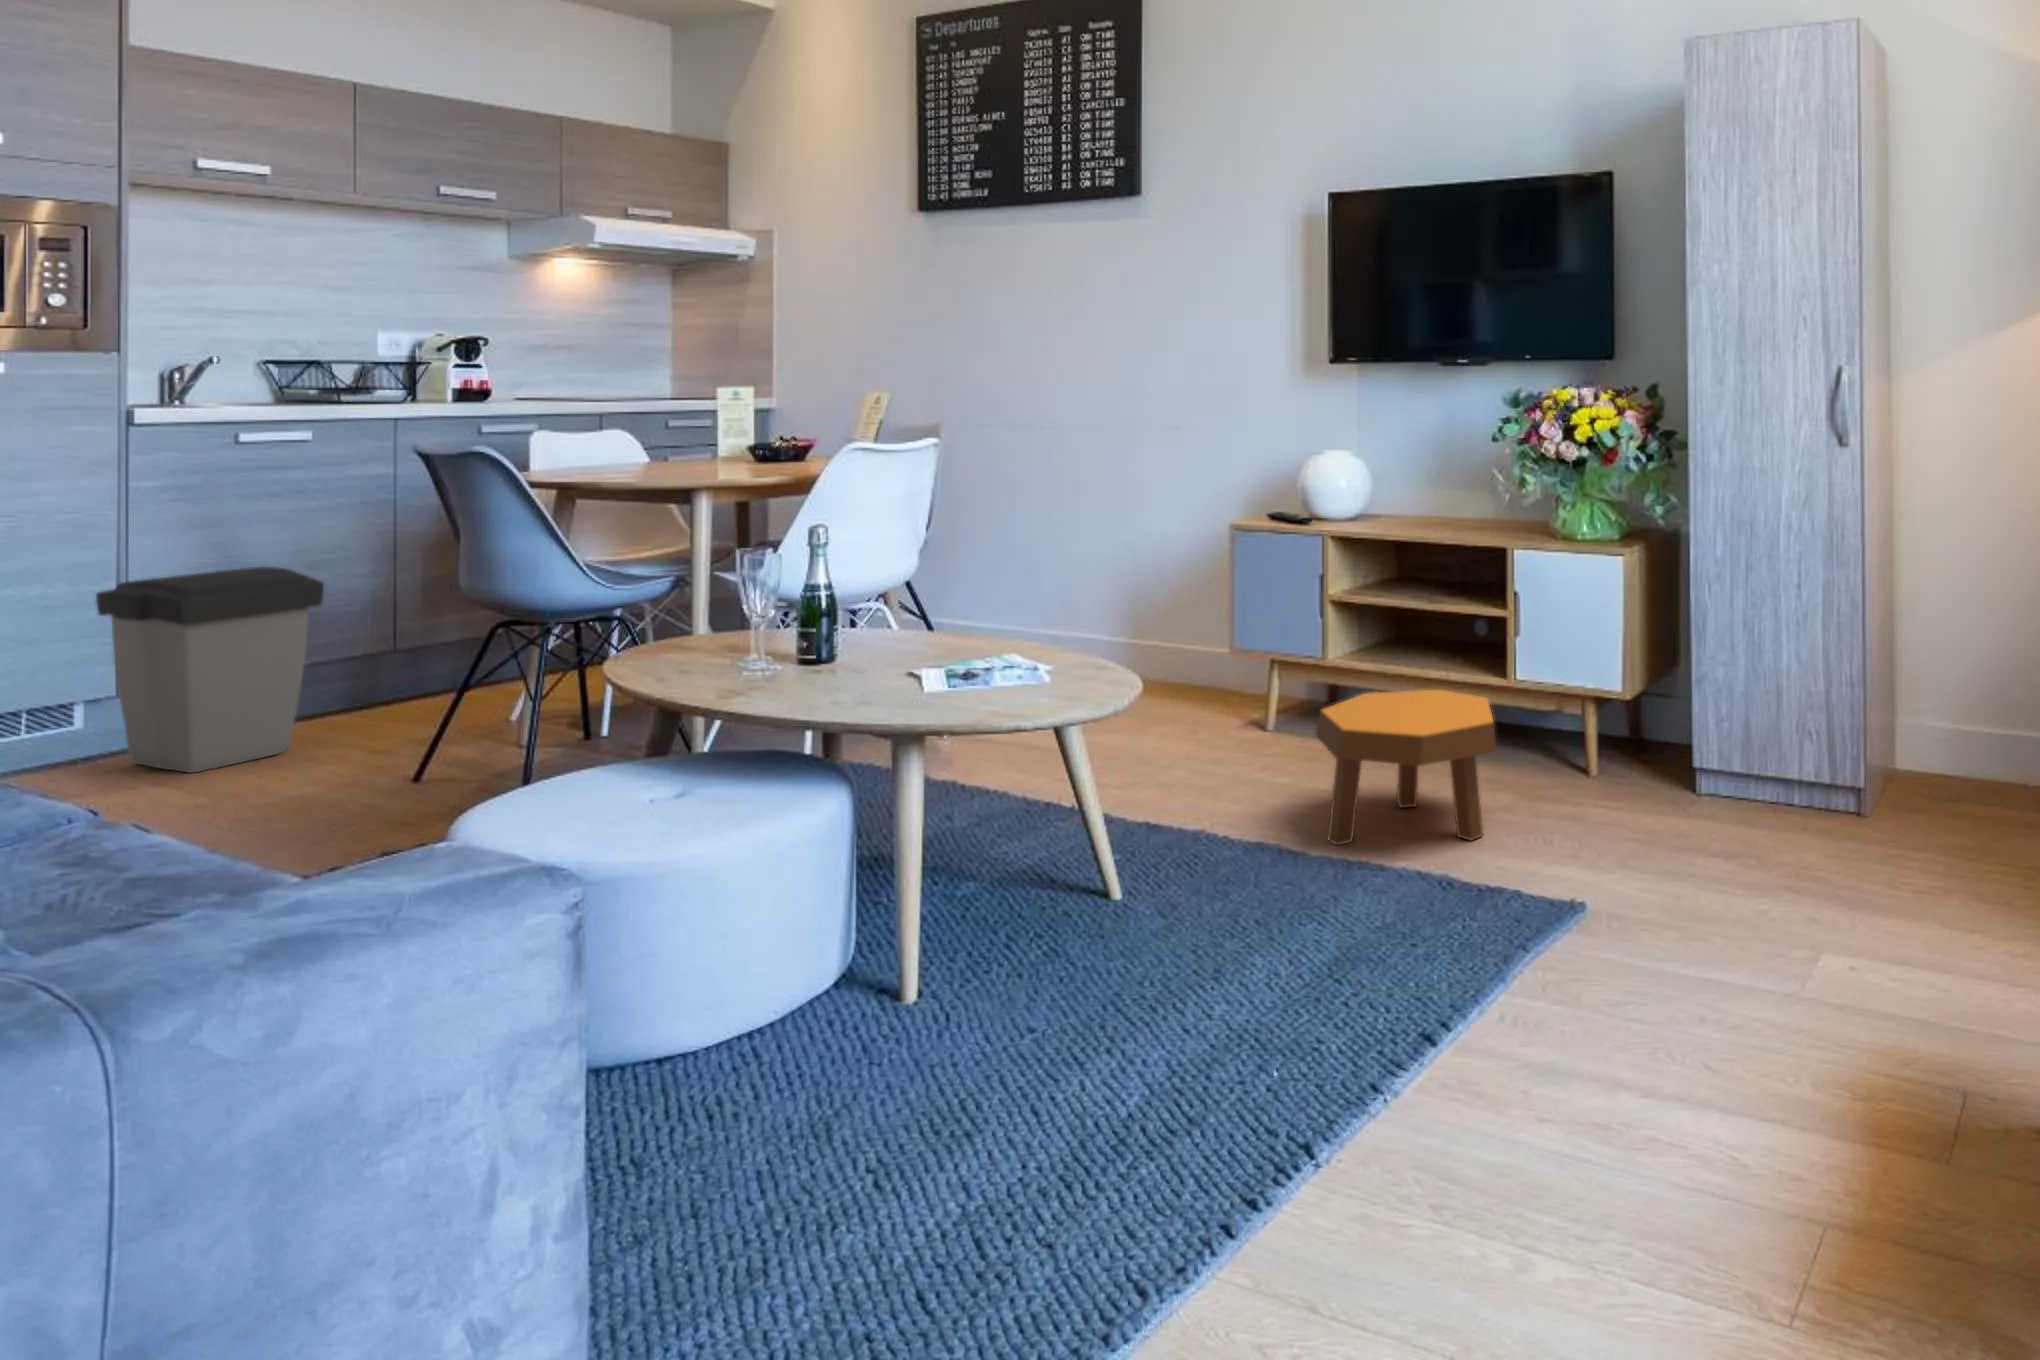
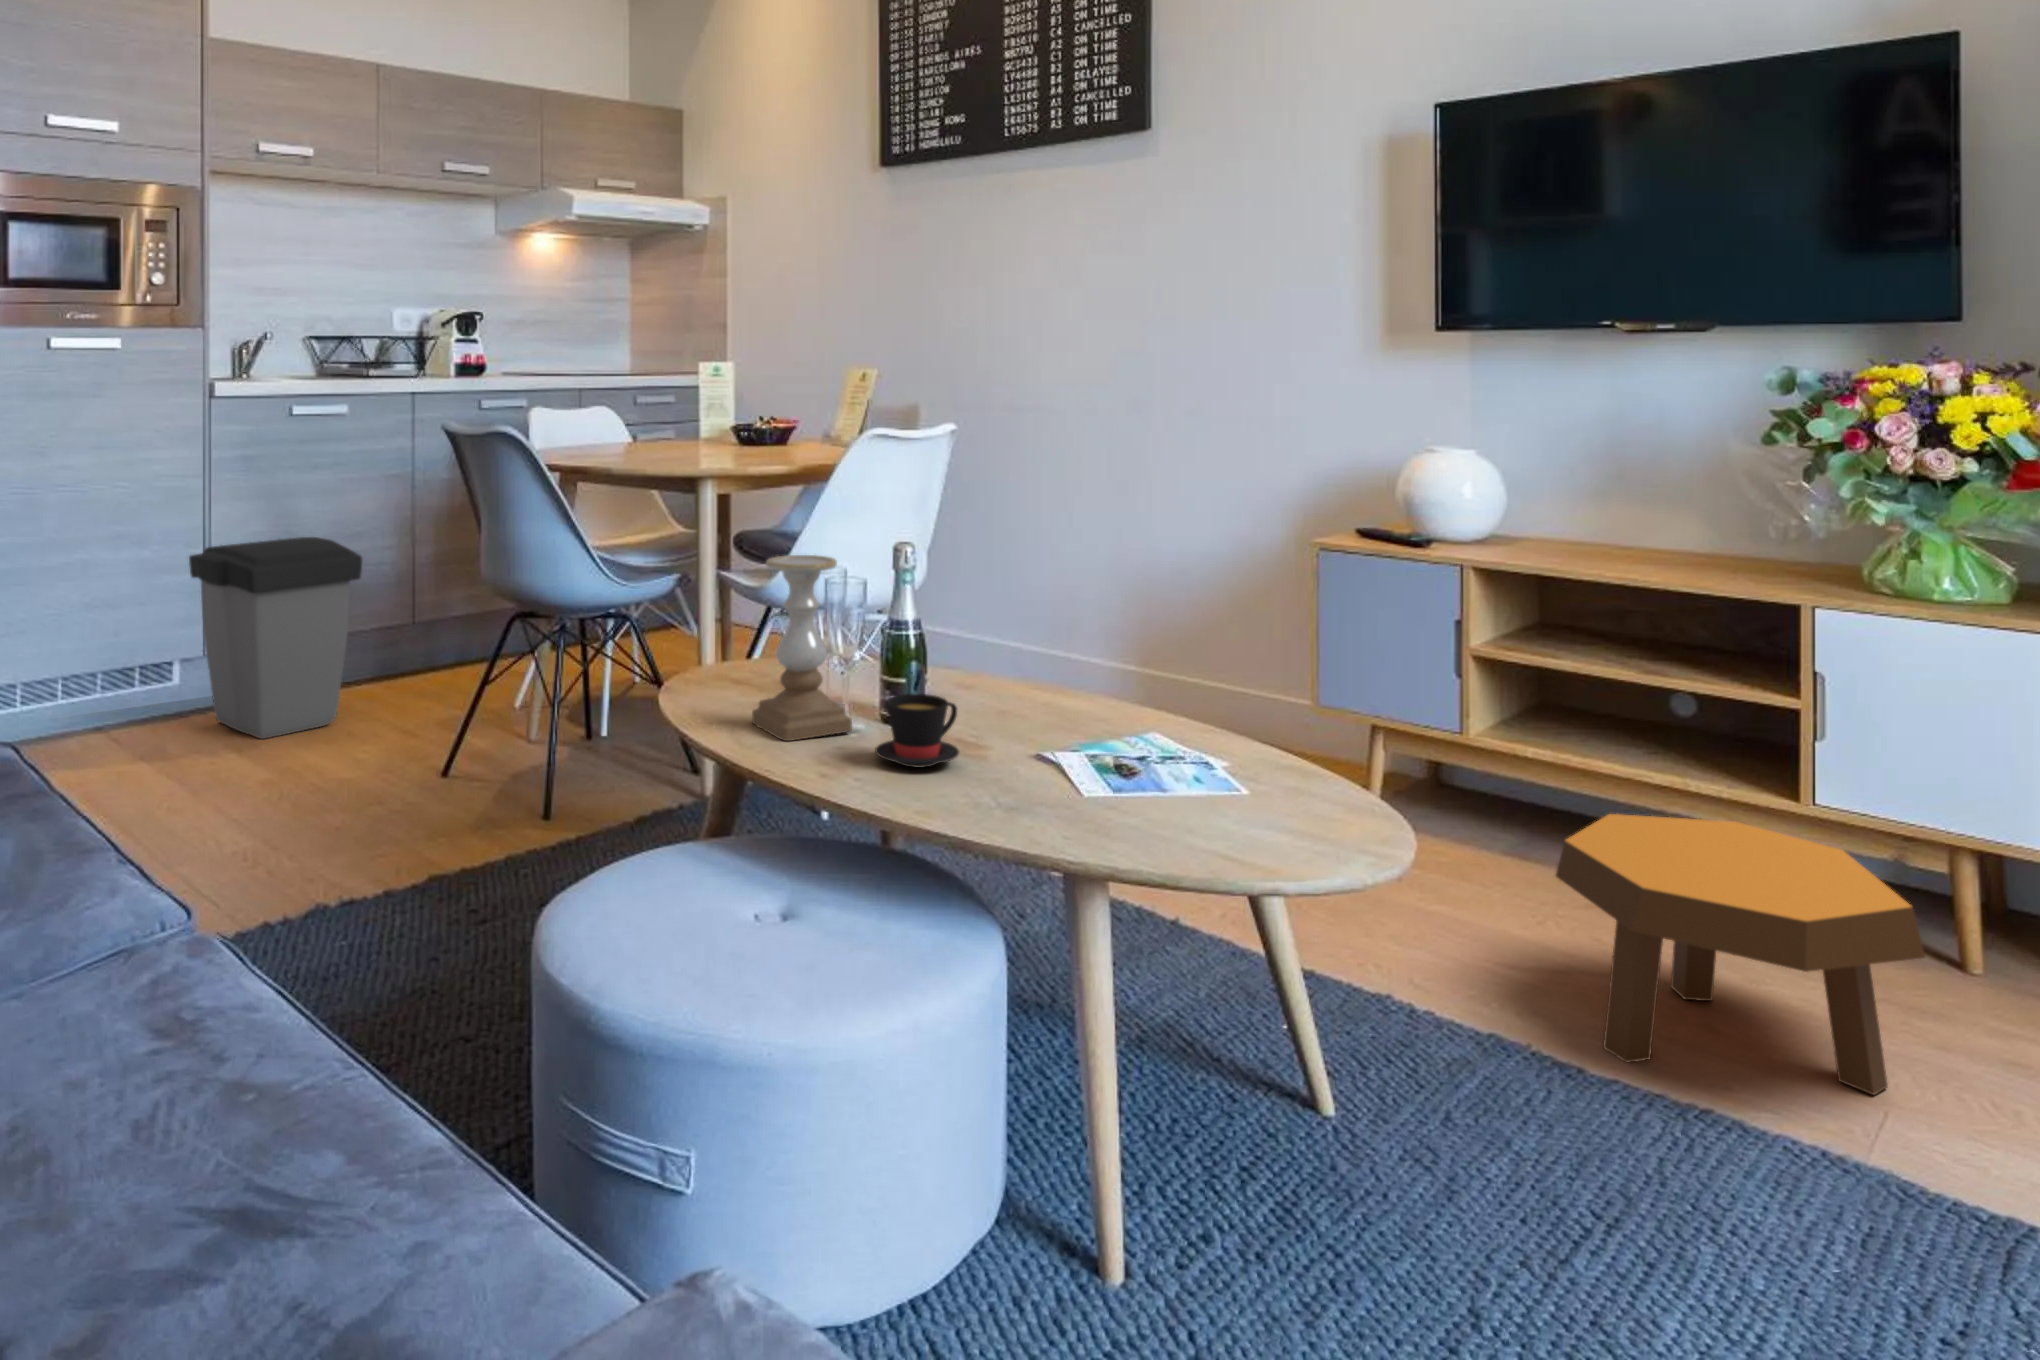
candle holder: none [677,541,761,680] -> present [752,555,852,741]
teacup: none [767,636,838,687] -> present [875,694,959,767]

